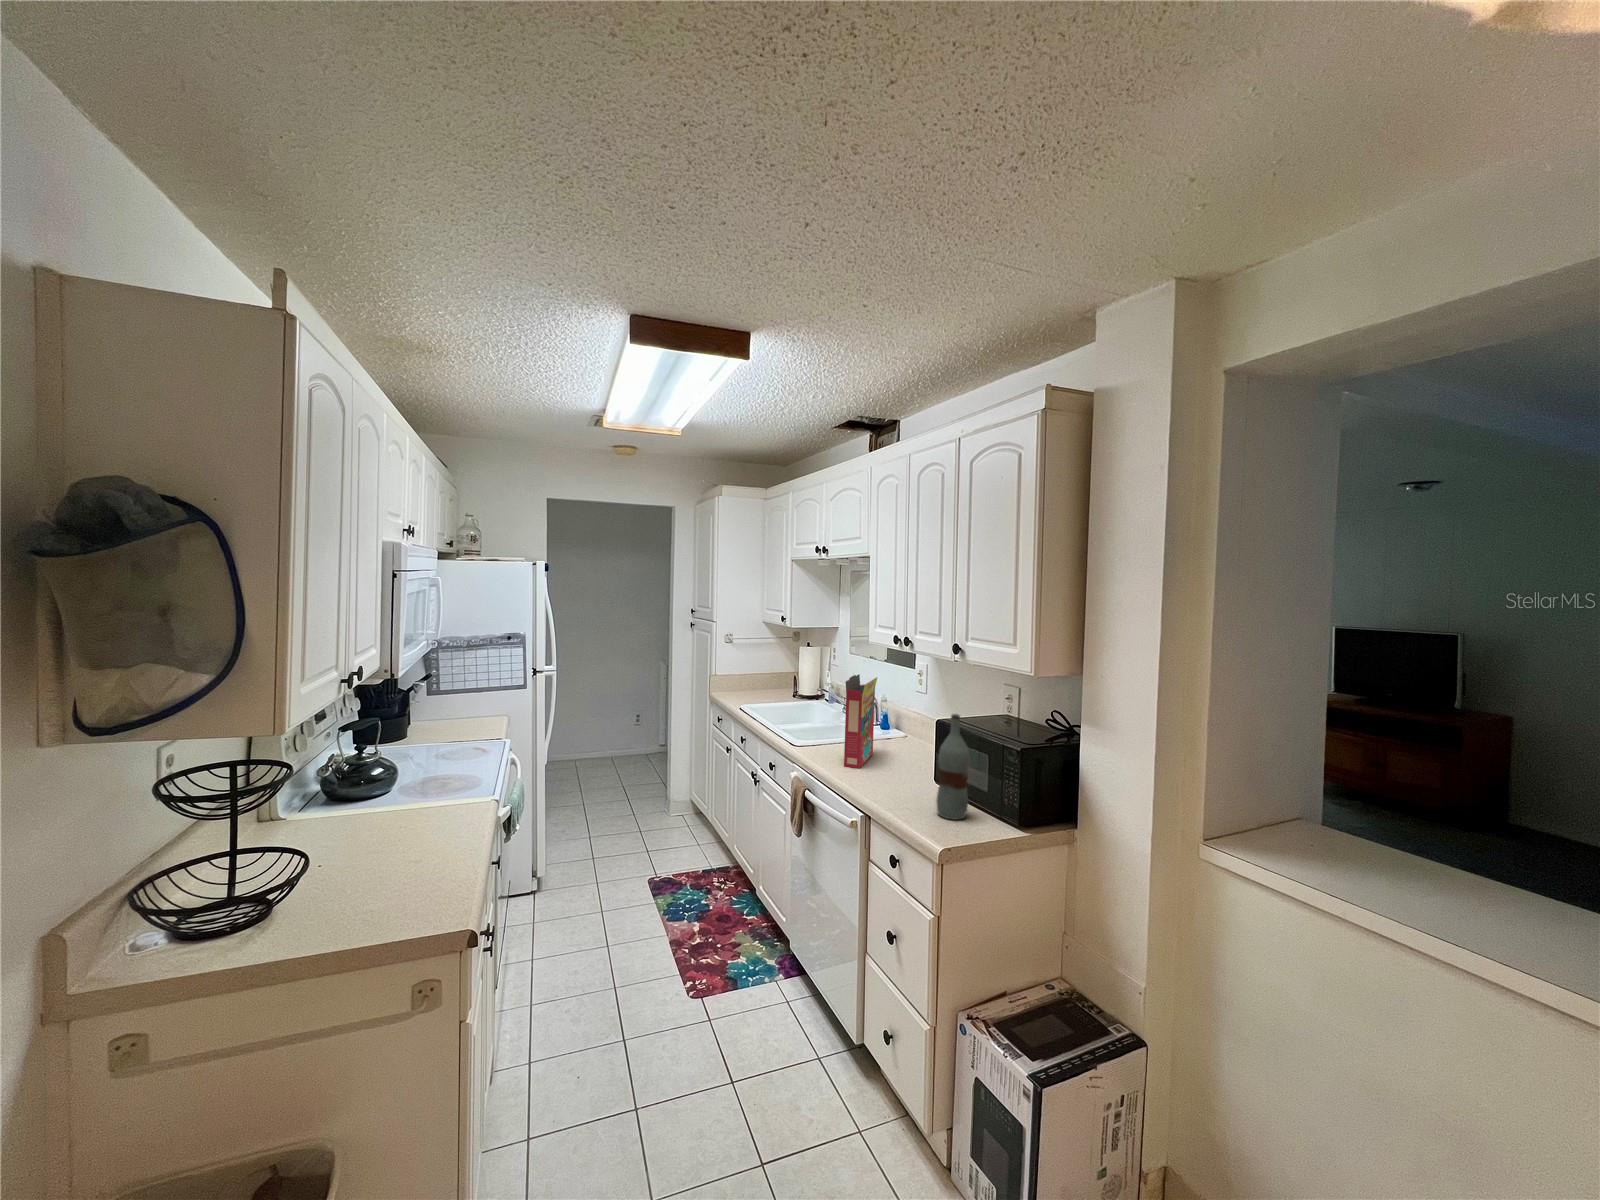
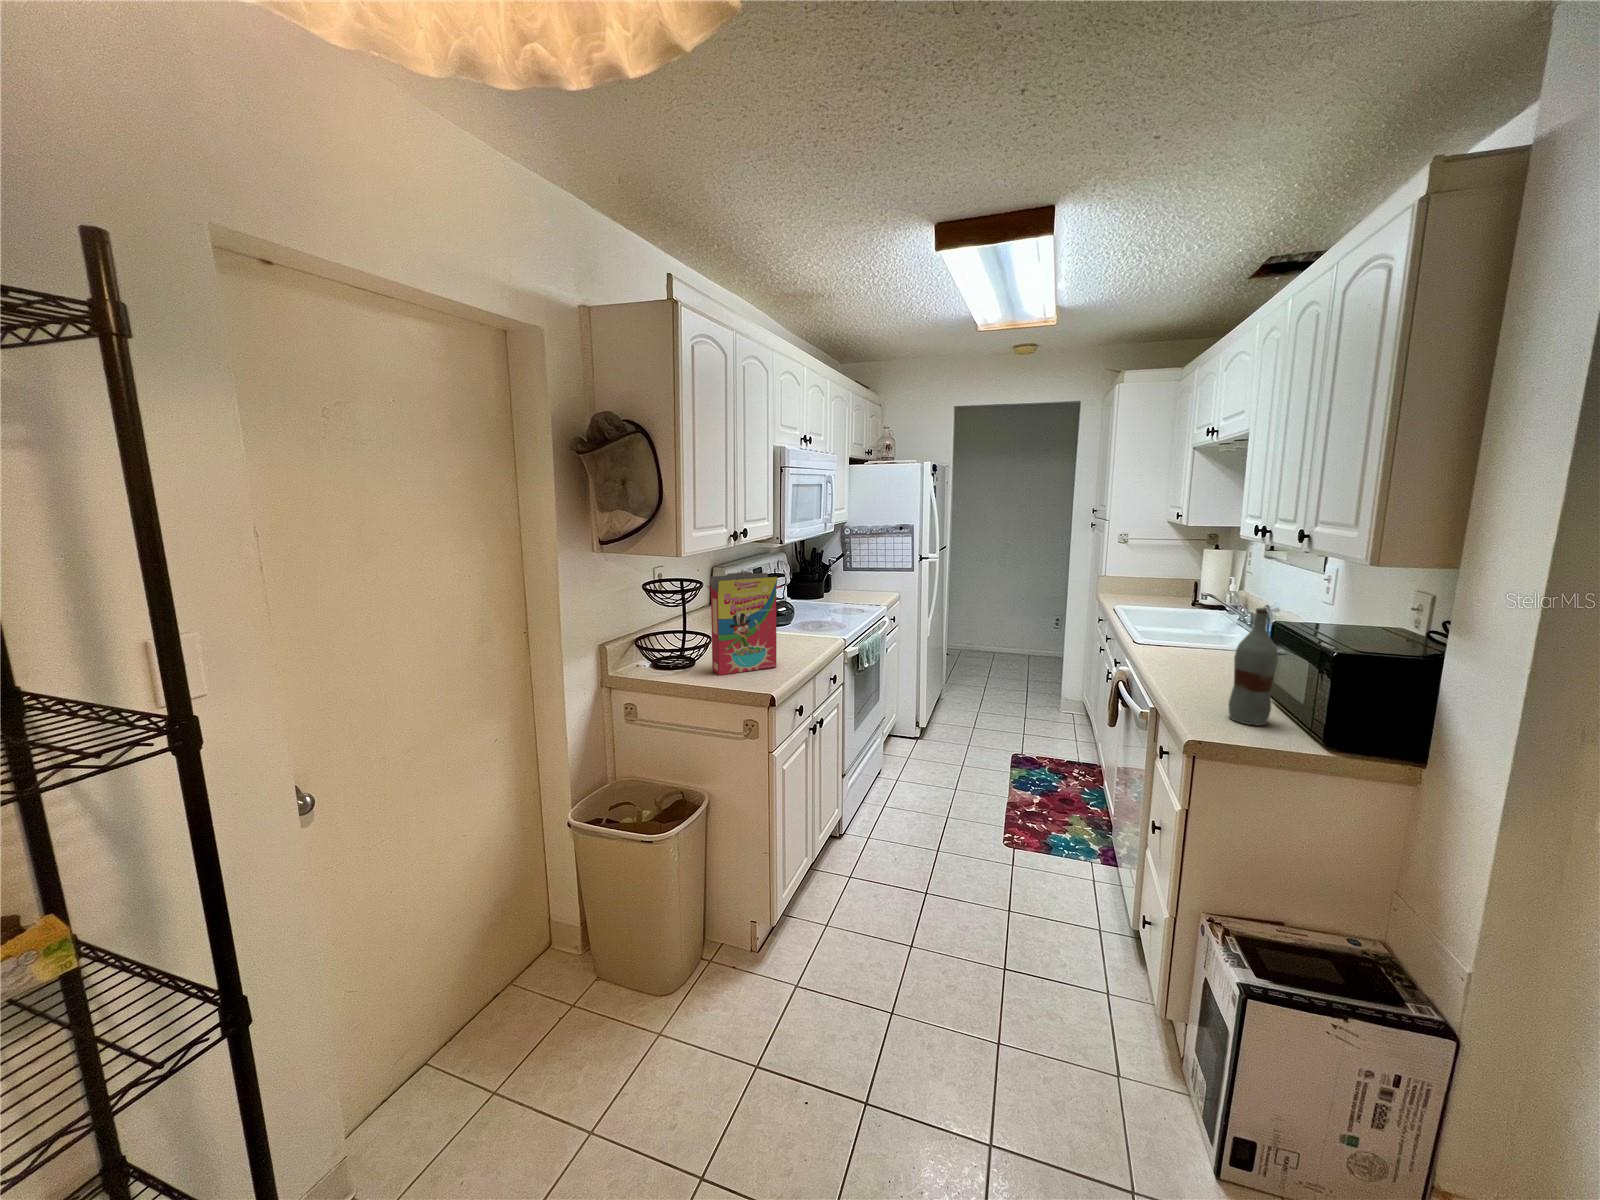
cereal box: present [844,675,877,768] -> present [707,572,782,675]

